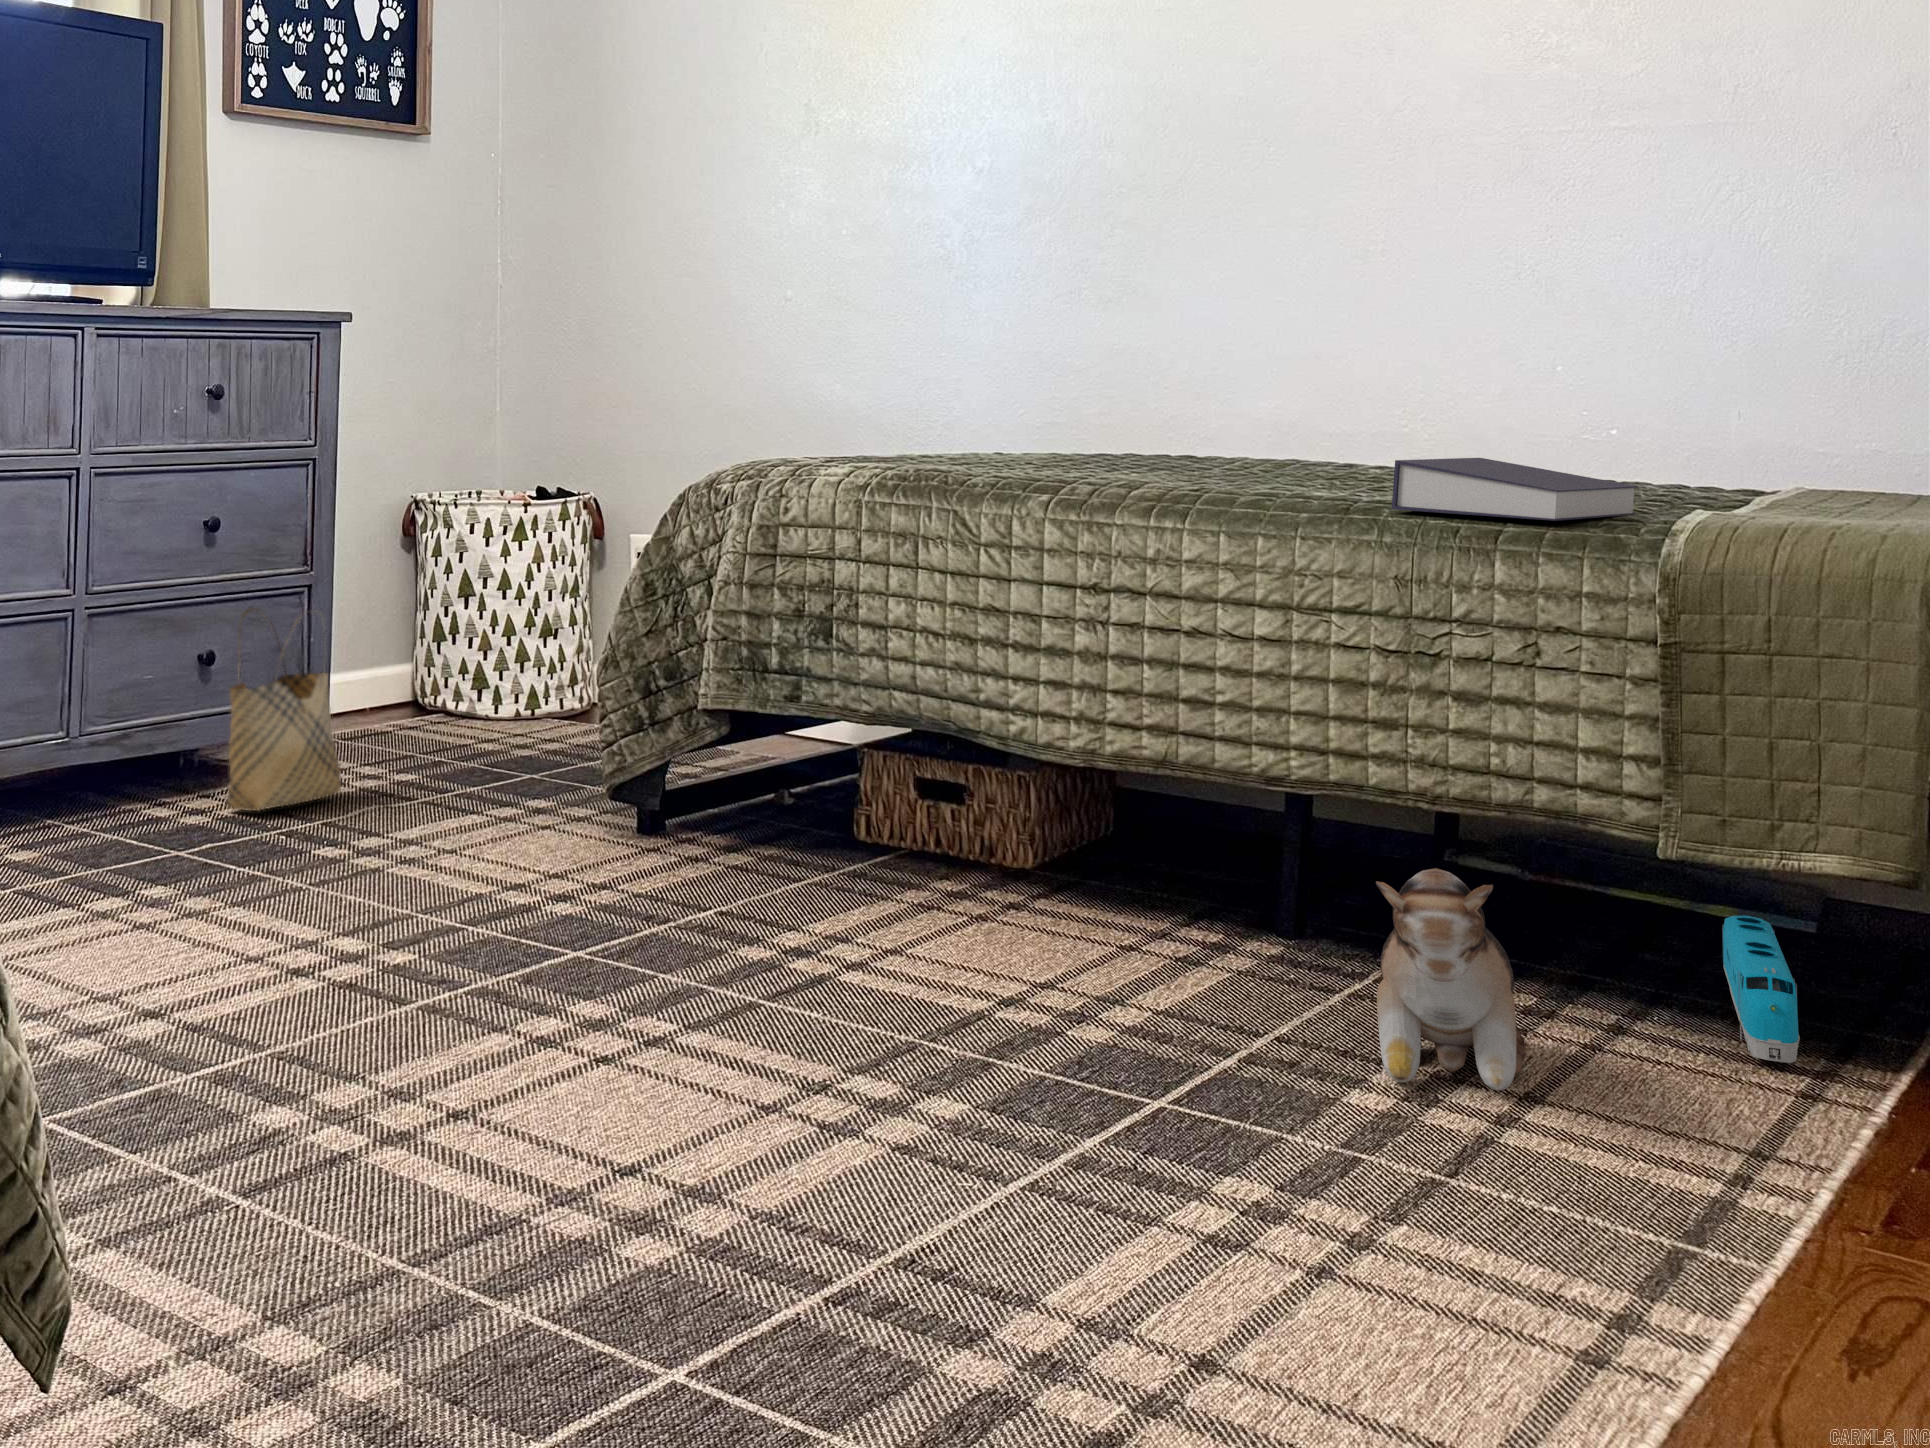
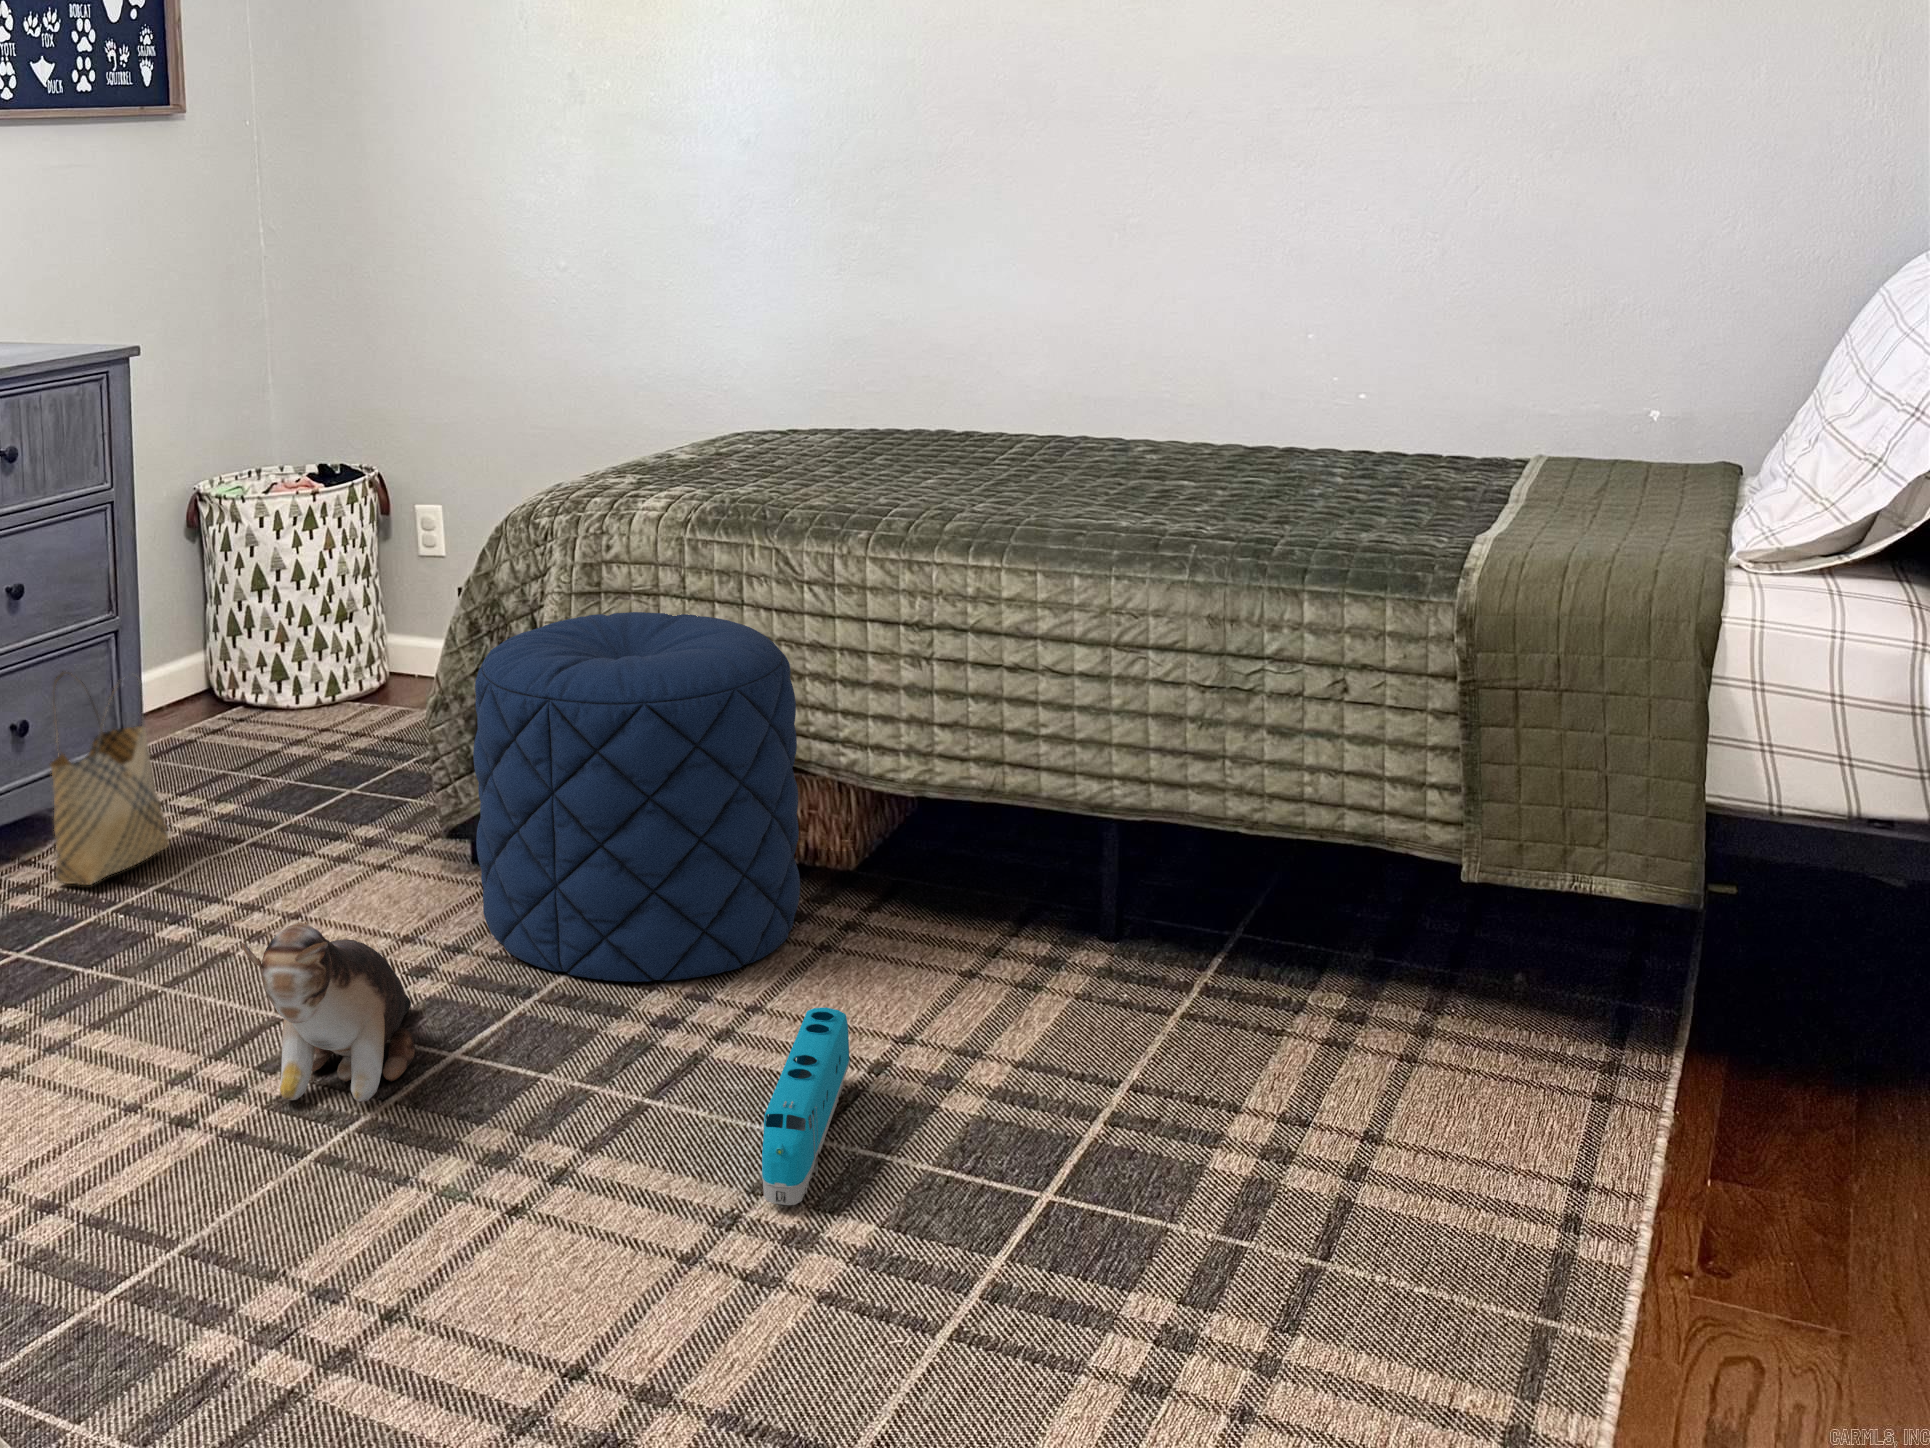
book: present [1392,458,1638,521] -> none [1198,471,1416,557]
pouf: none [634,574,961,921] -> present [473,612,800,982]
plush toy: present [1376,868,1526,1090] -> present [242,922,415,1101]
toy train: present [1722,916,1800,1064] -> present [762,1007,850,1205]

